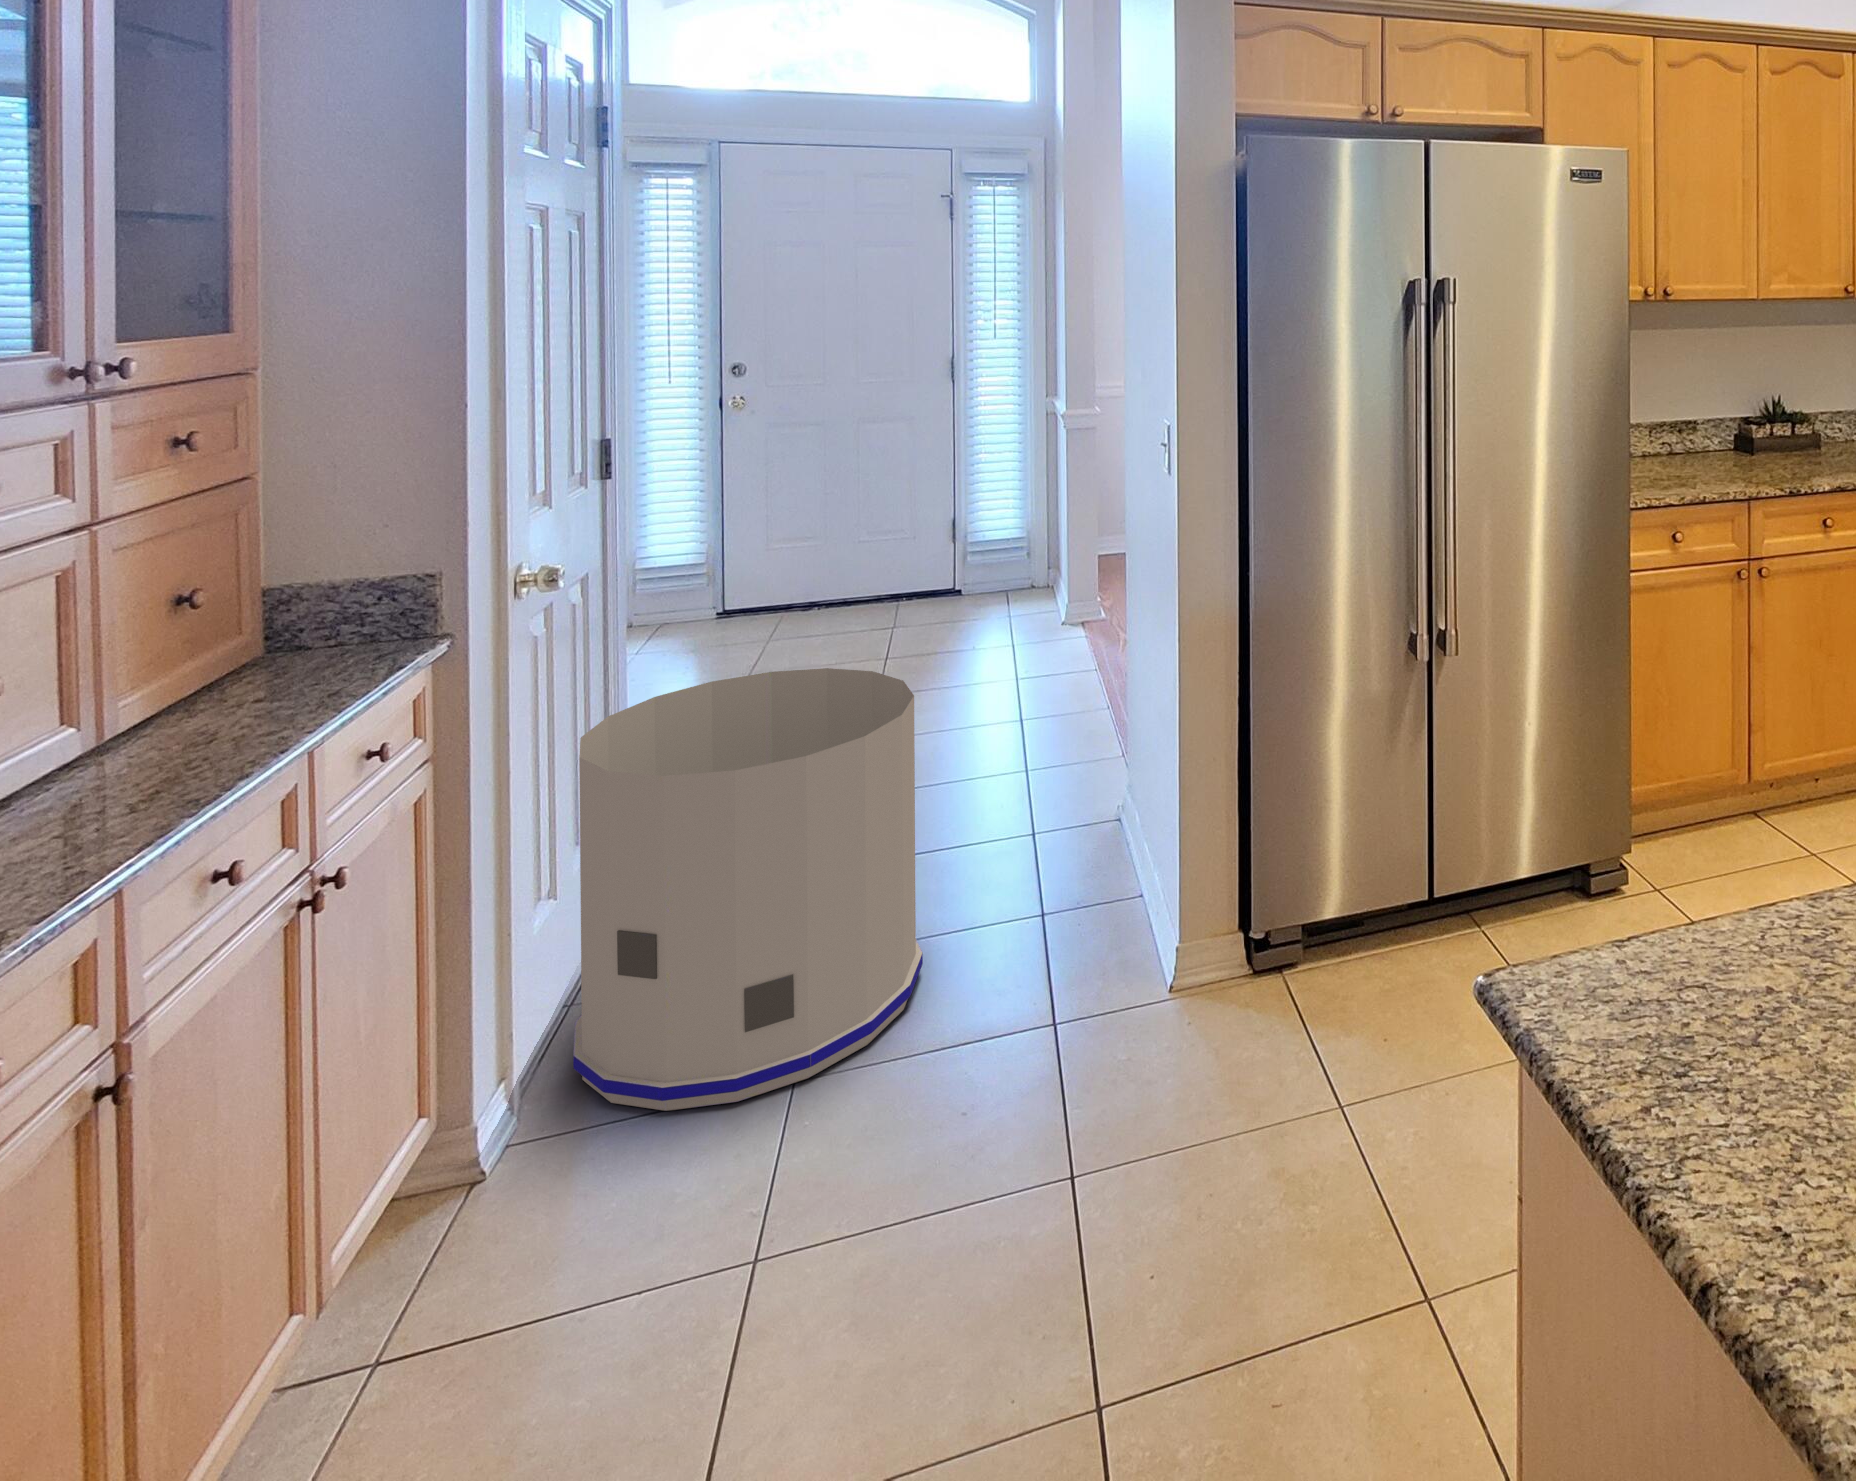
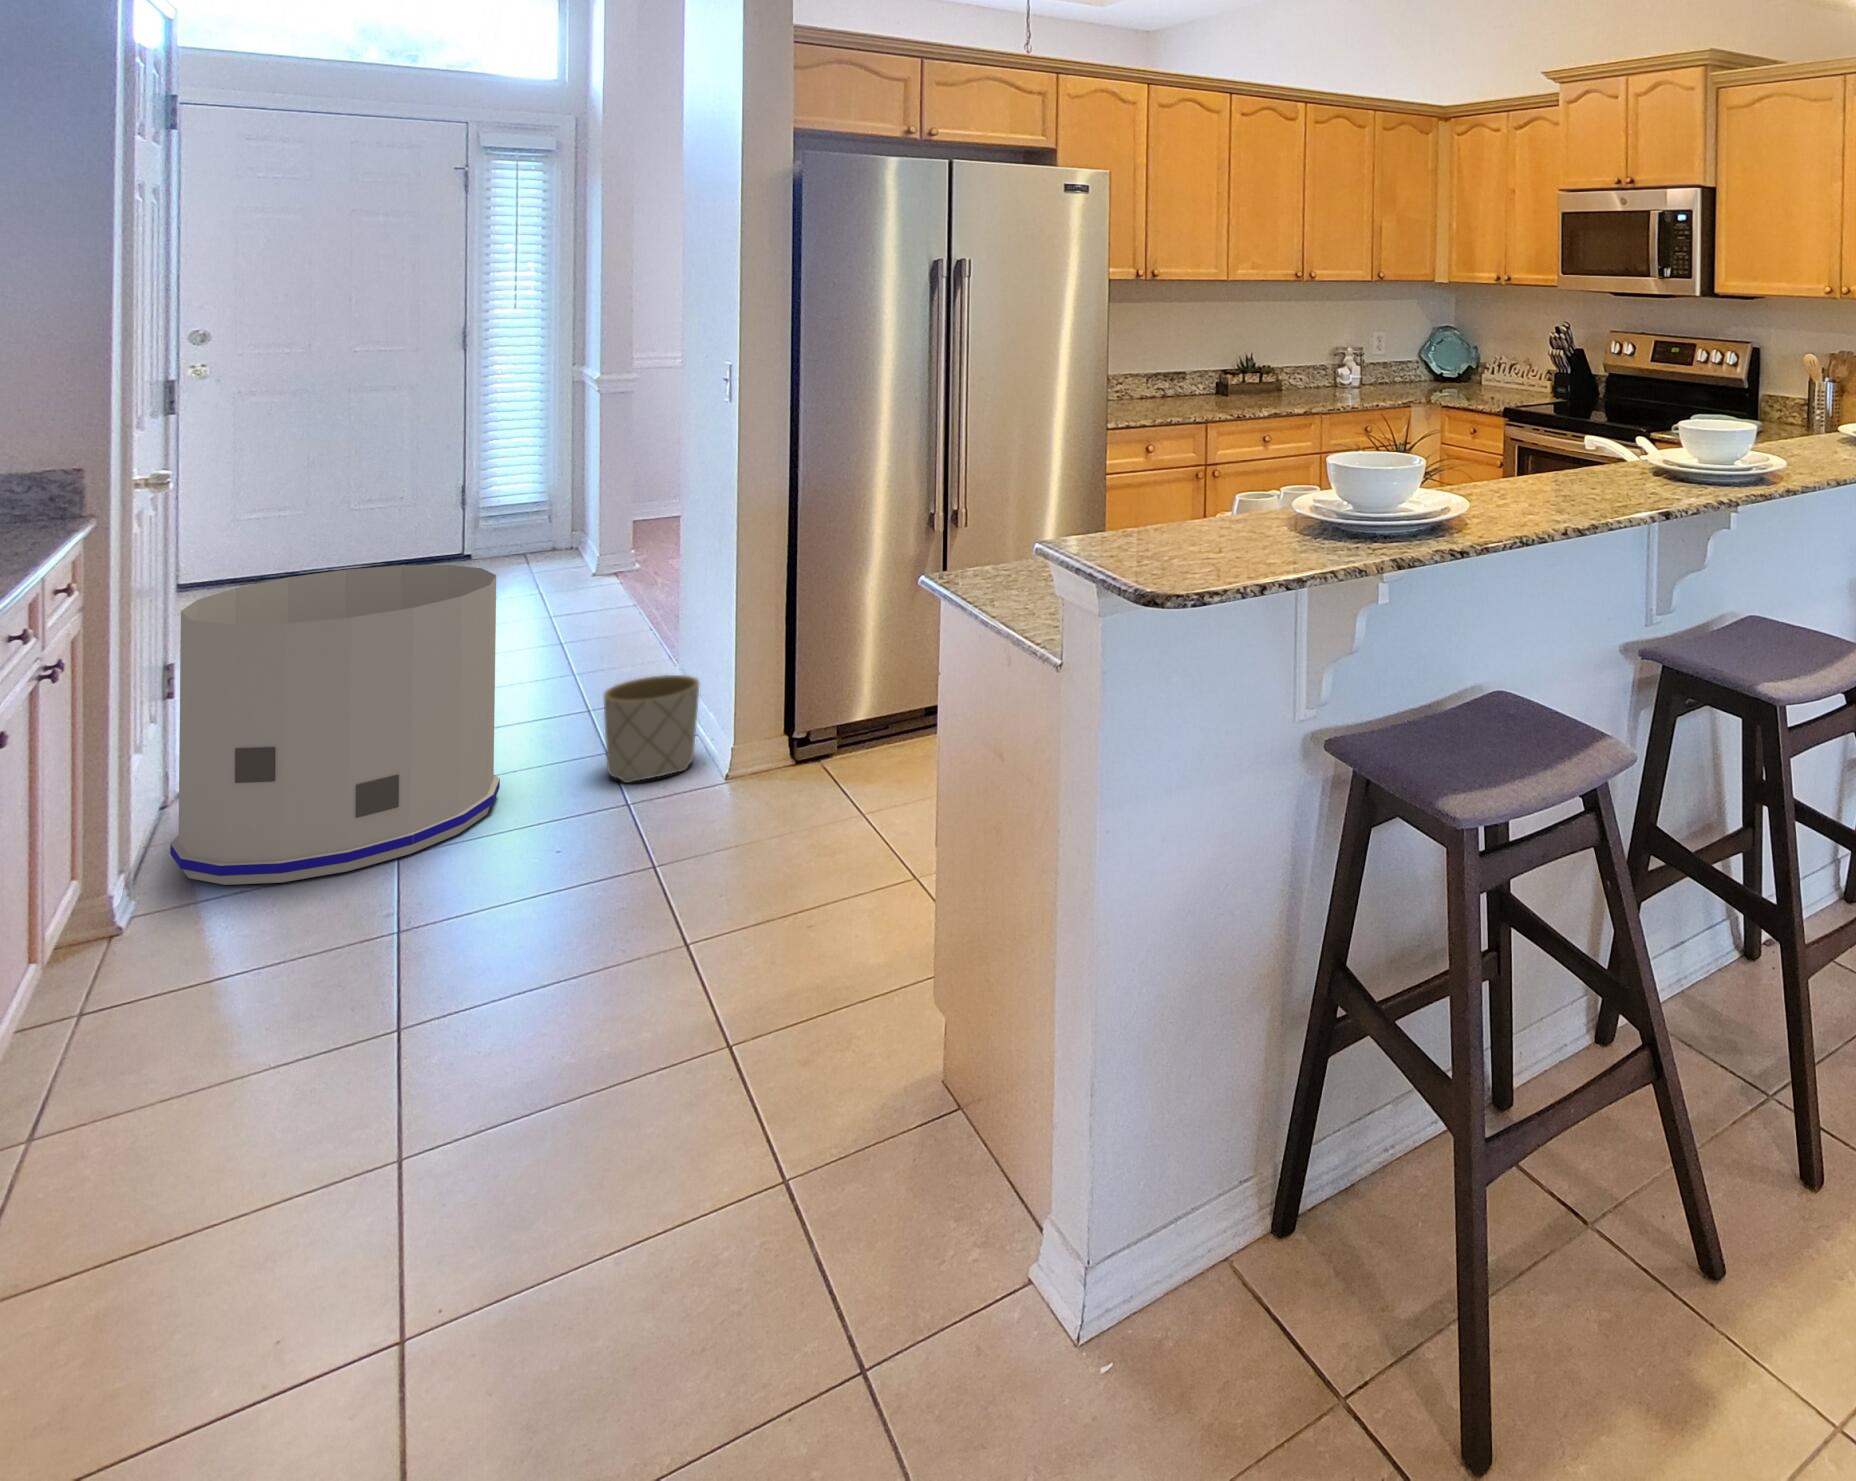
planter: none [1035,820,1142,972] -> present [604,675,699,783]

